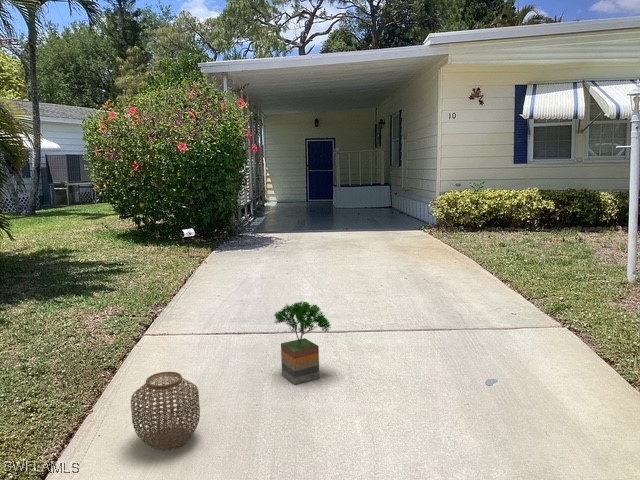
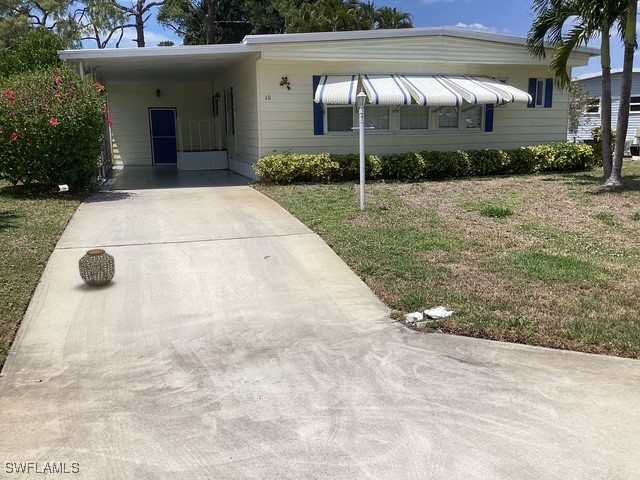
potted tree: present [275,302,331,385] -> none [148,217,181,262]

